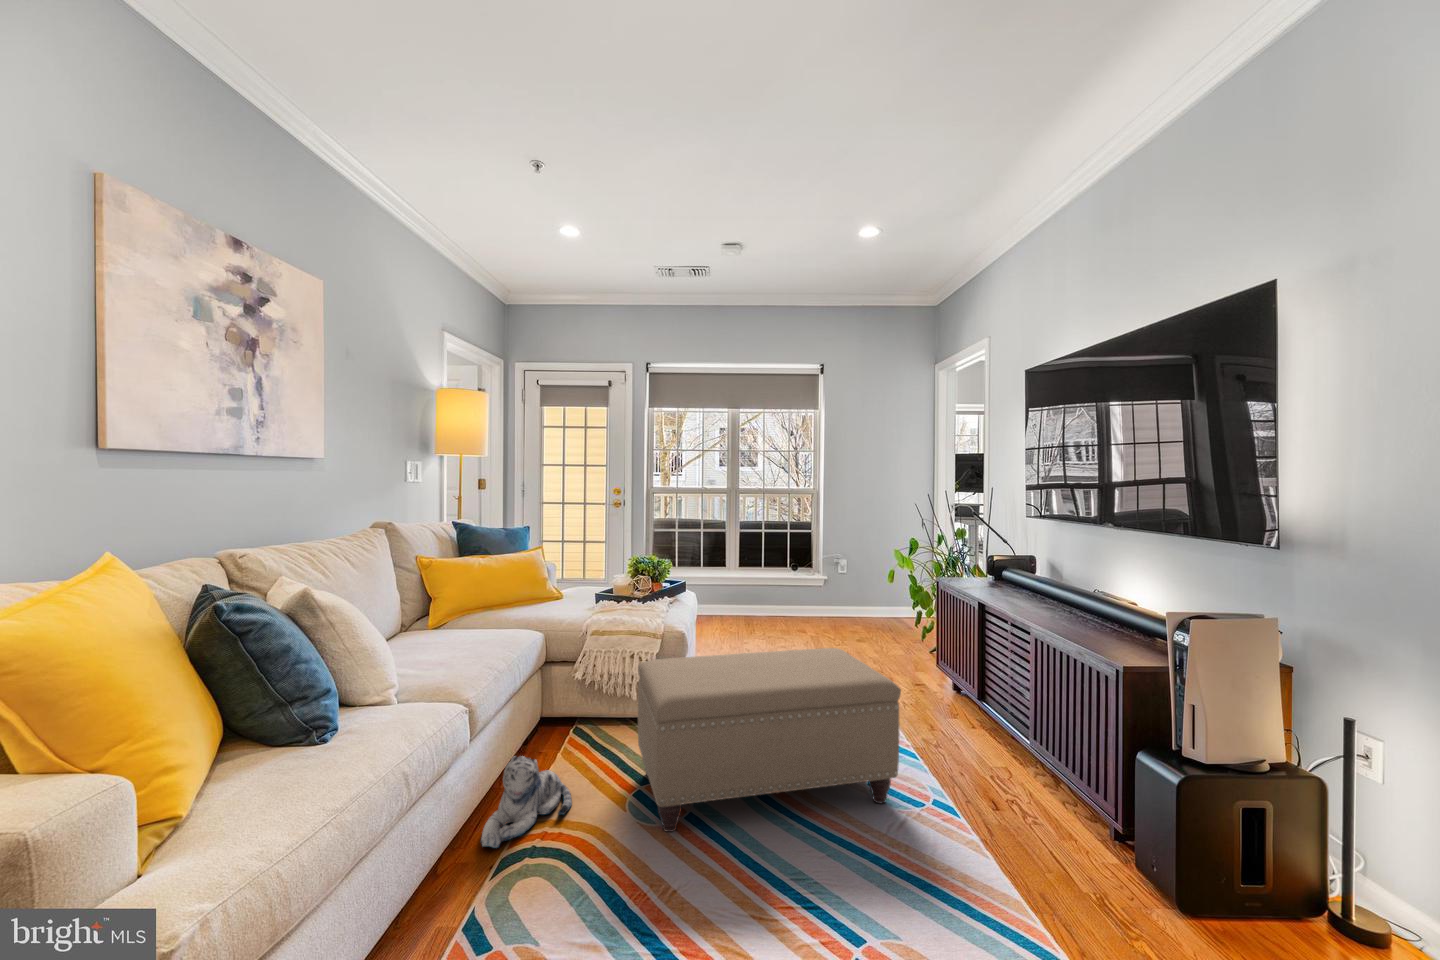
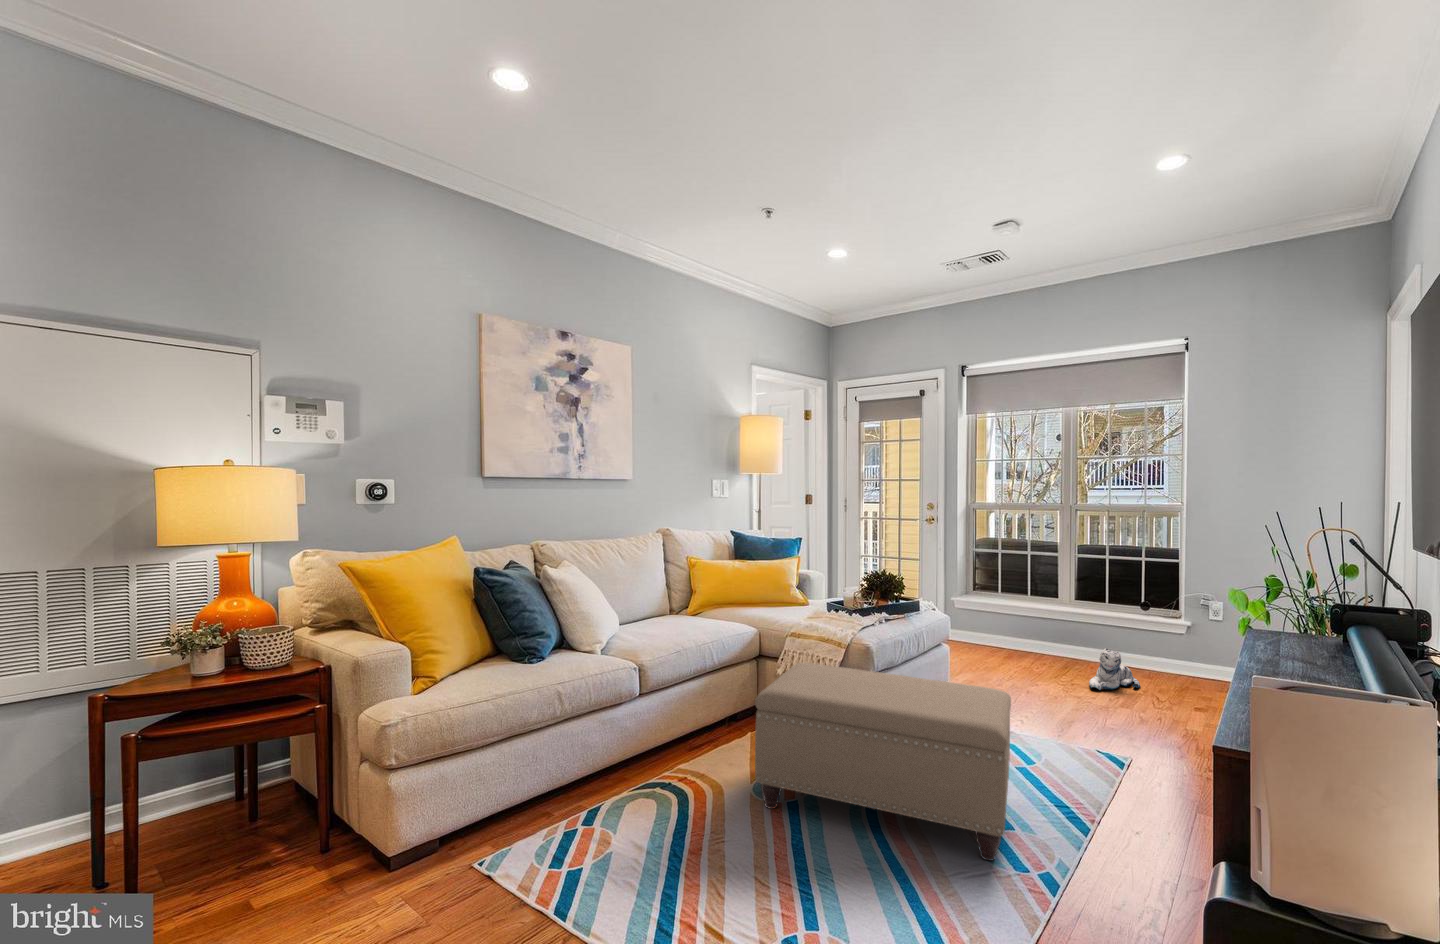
plush toy: present [481,756,572,848] -> present [1089,649,1140,690]

